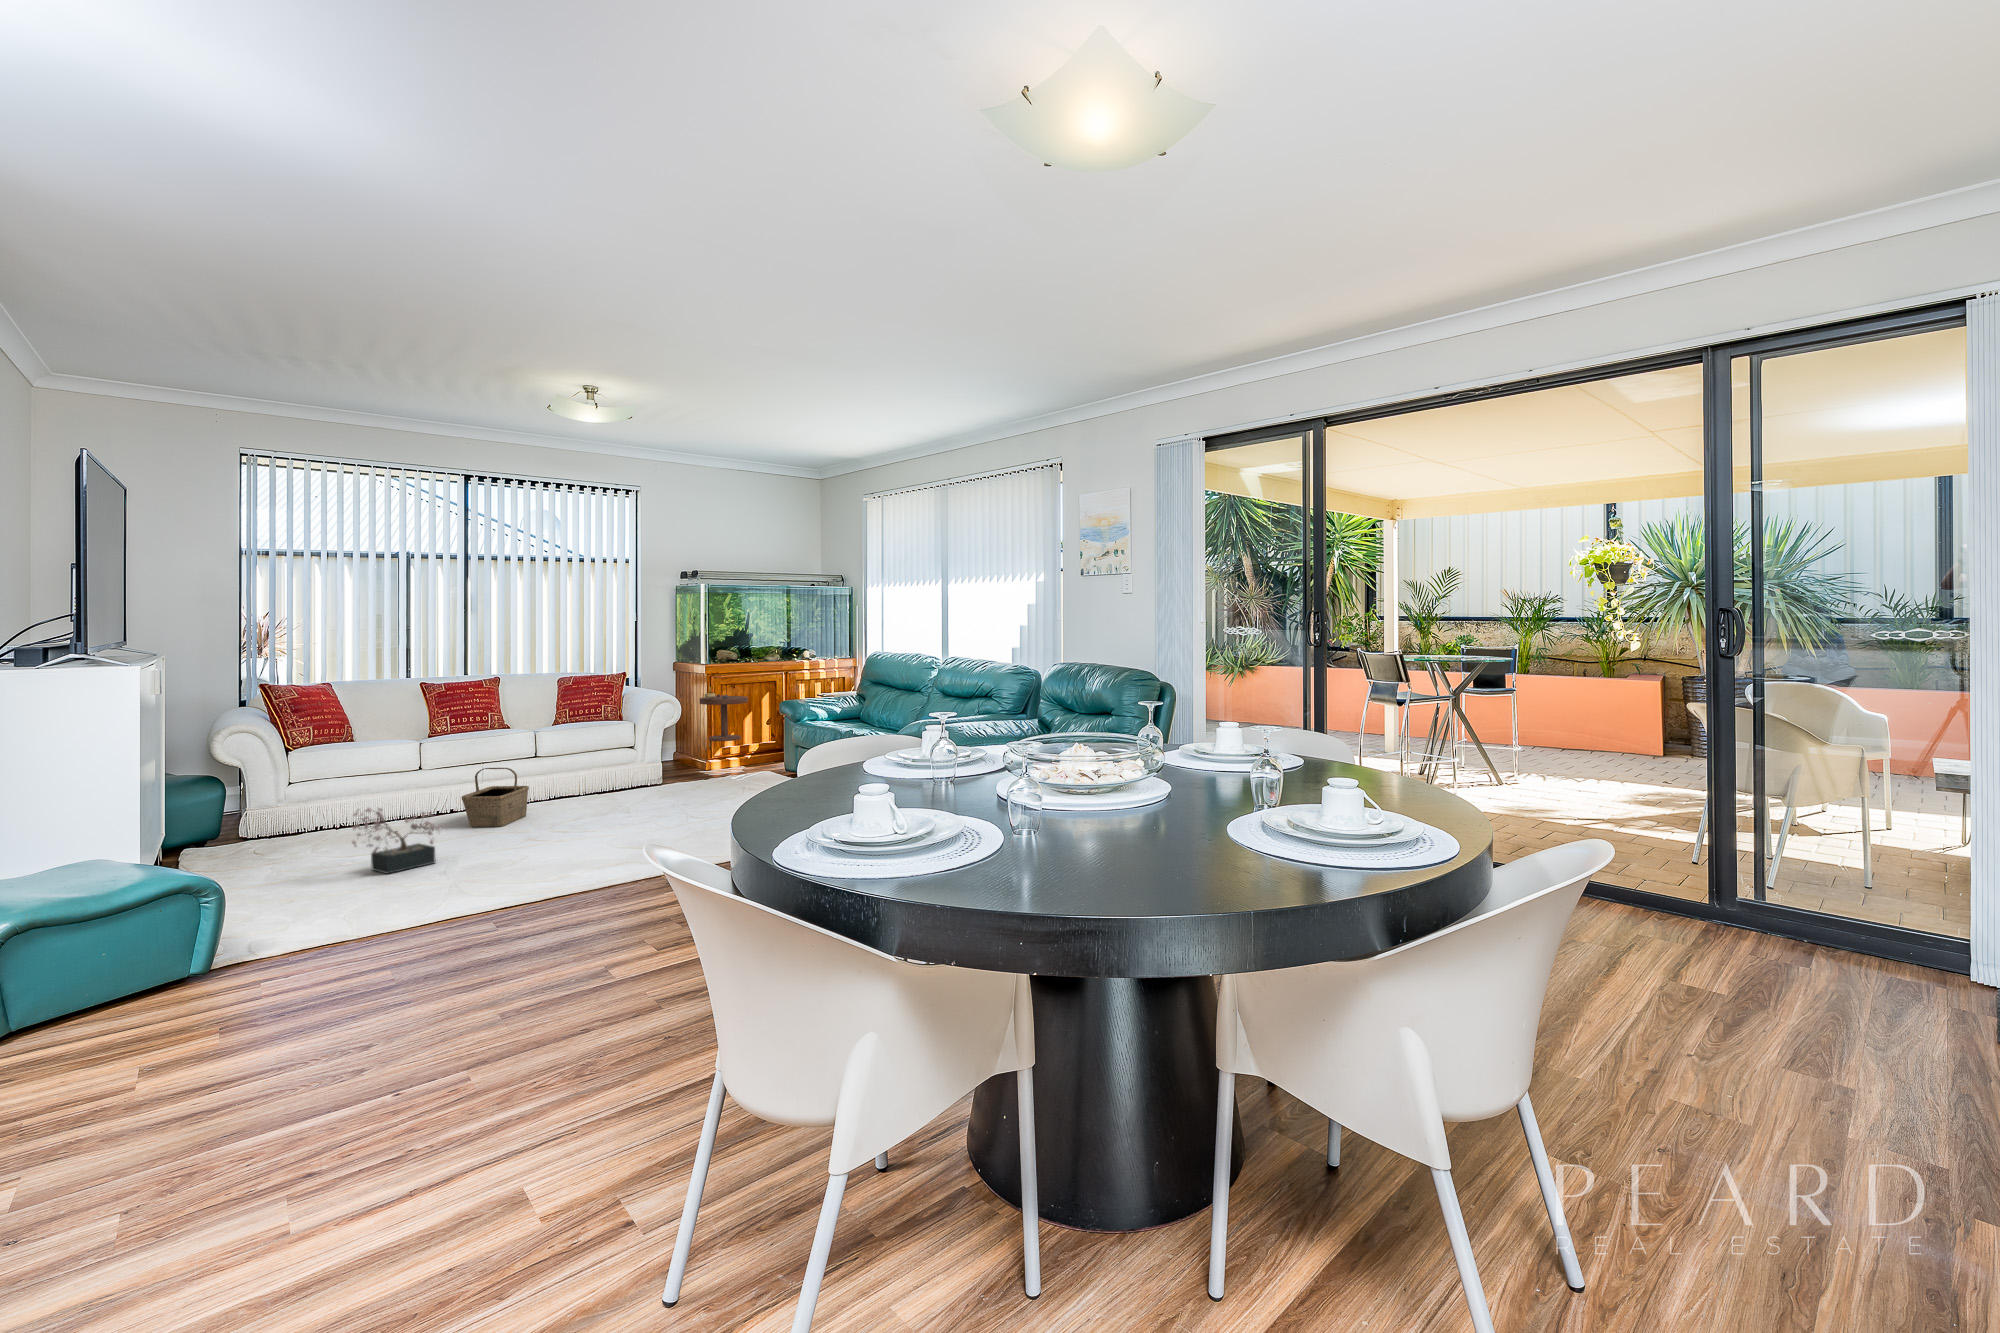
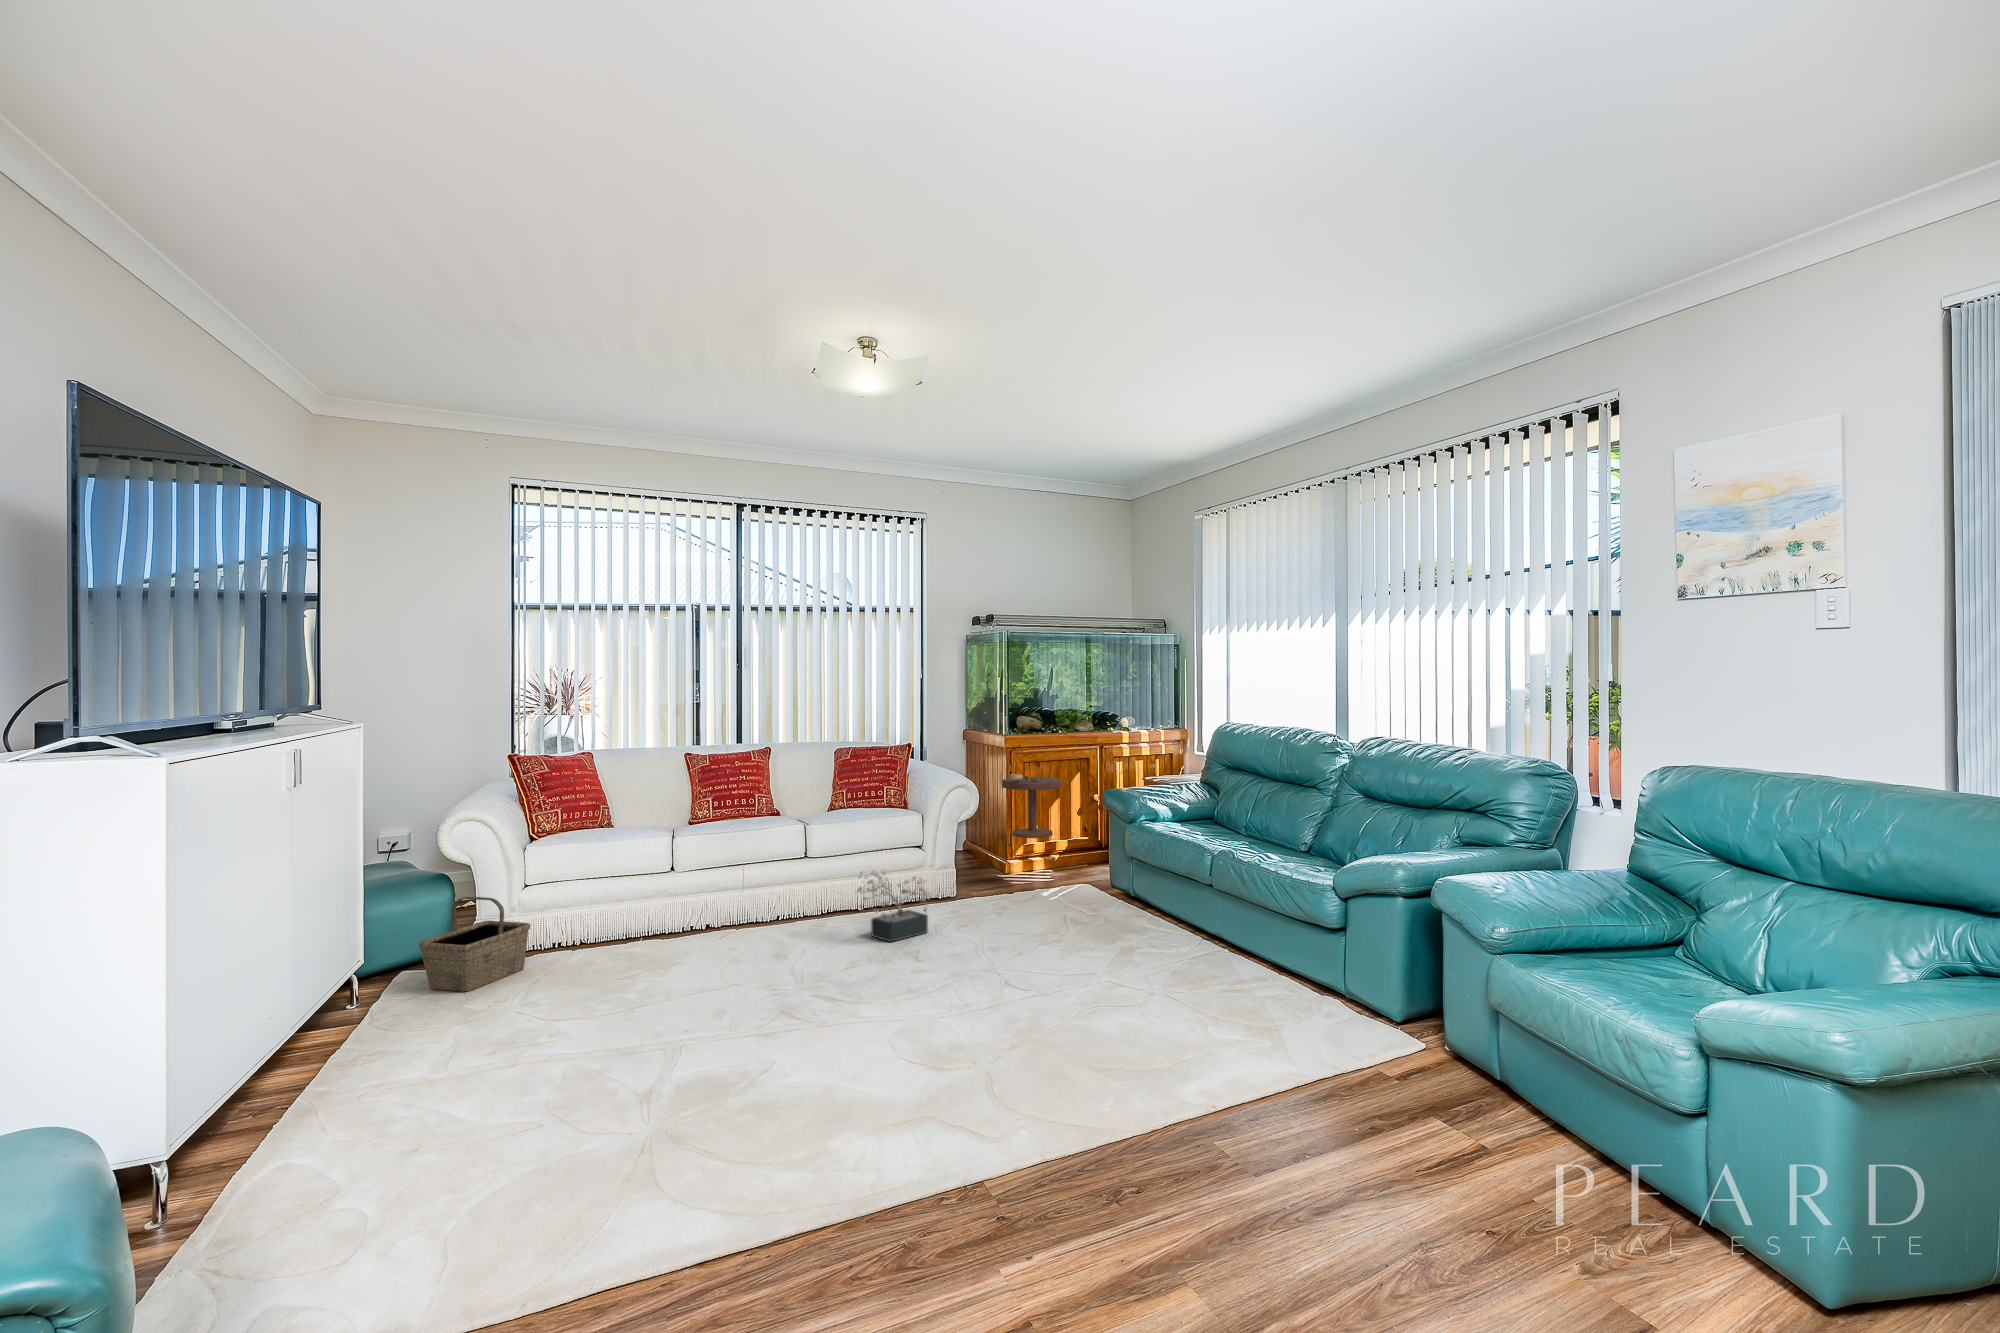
basket: present [462,768,529,827] -> present [419,897,530,992]
decorative plant: present [353,808,441,874] -> present [857,871,930,942]

